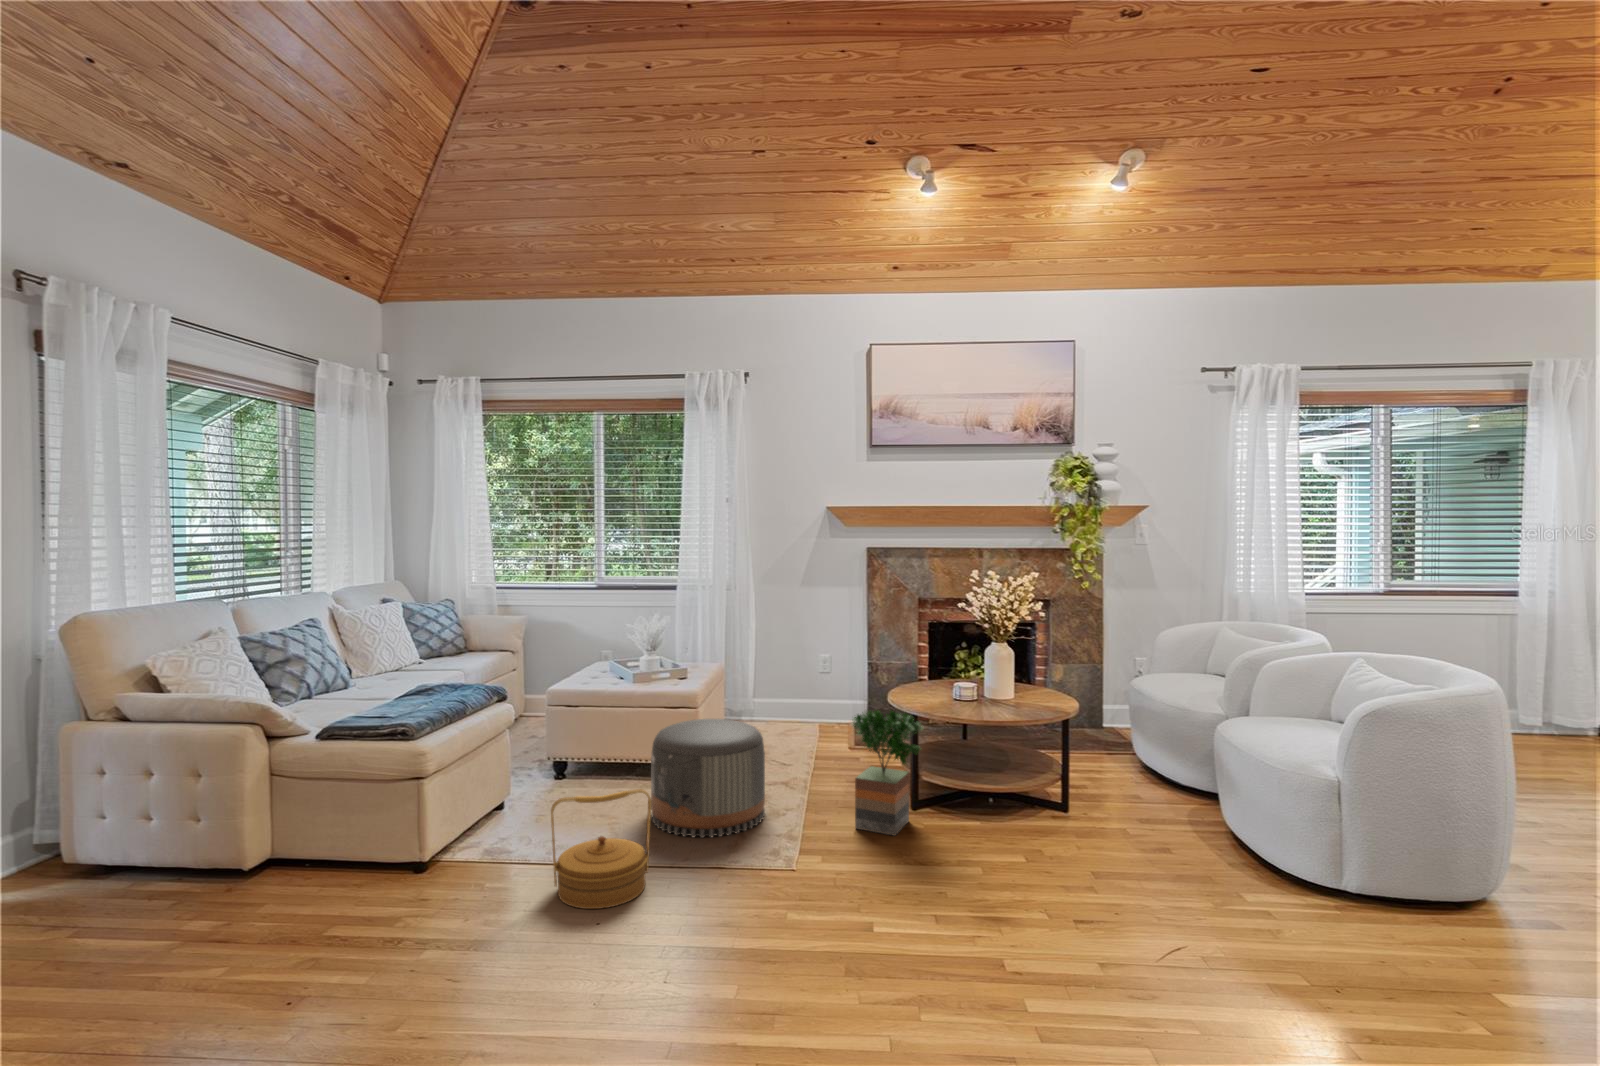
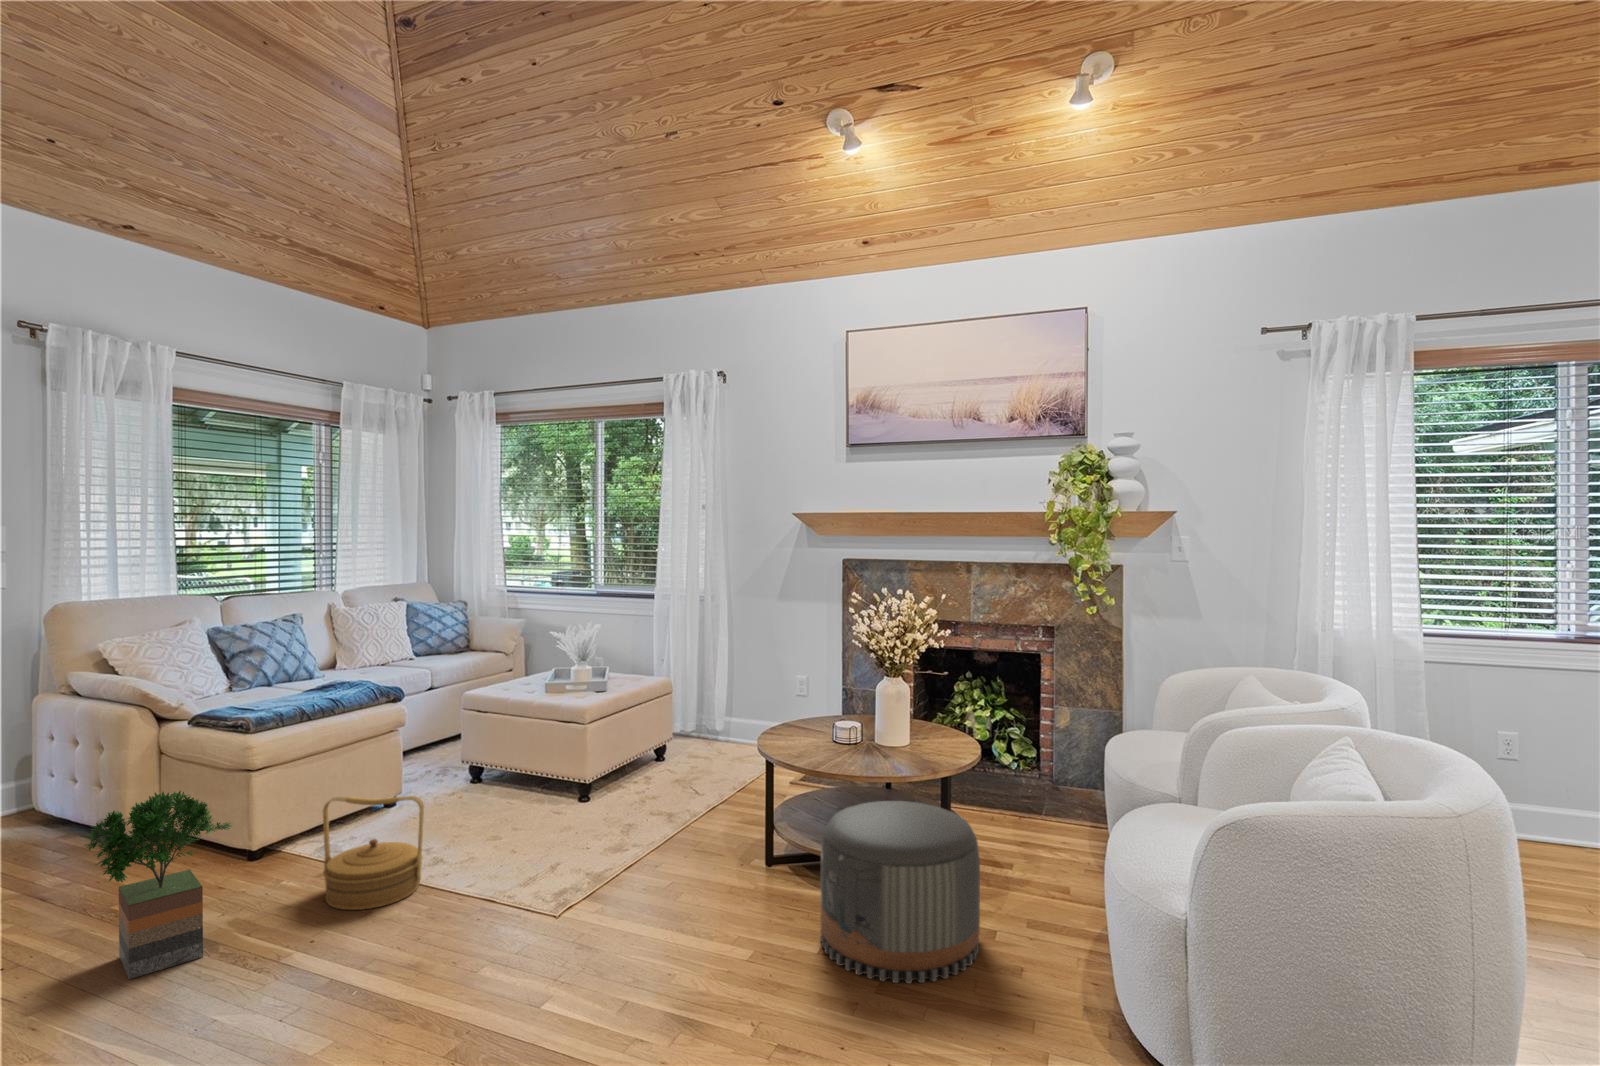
potted tree: present [853,710,922,836] -> present [84,791,231,979]
pouf: present [651,719,765,838] -> present [821,801,980,984]

